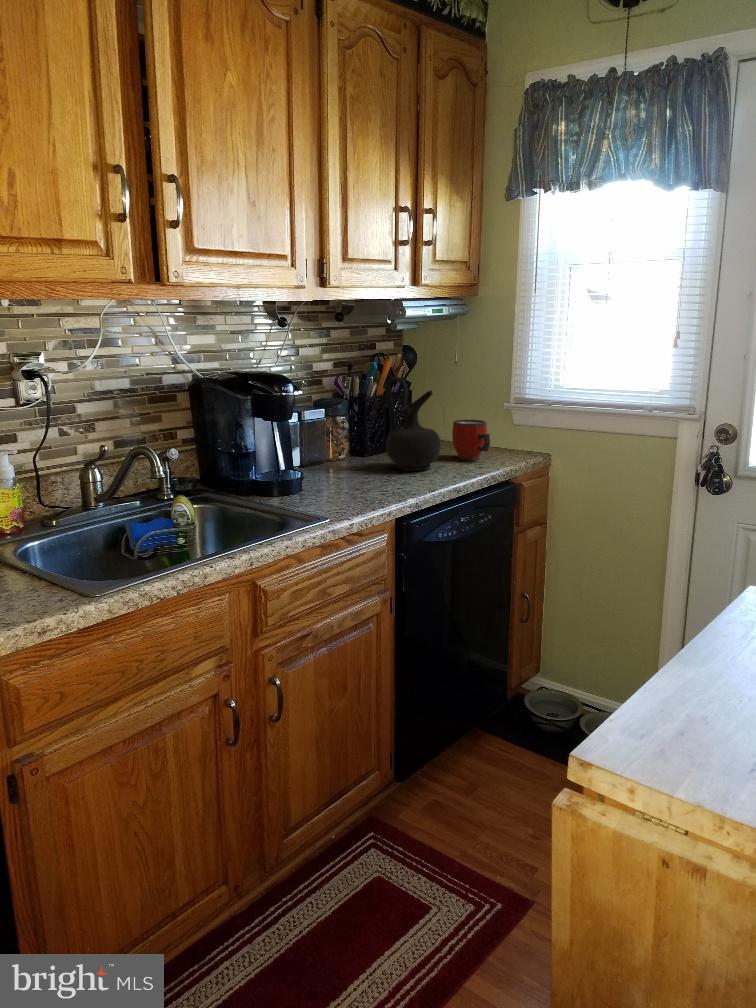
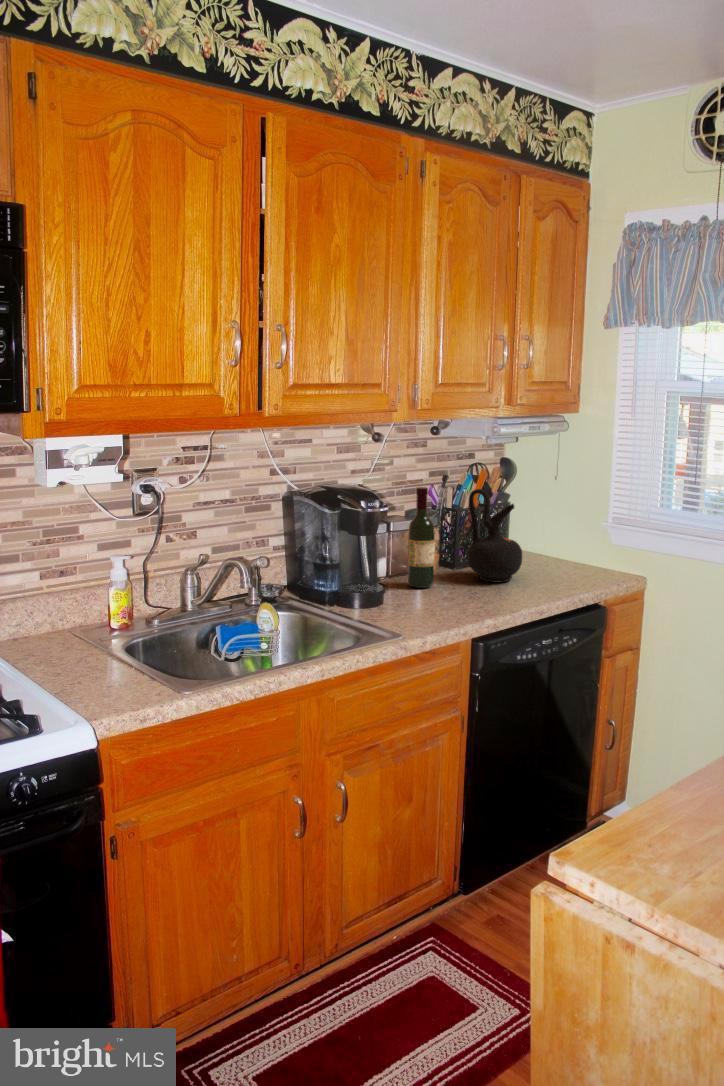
wine bottle: none [328,373,355,478] -> present [408,487,435,588]
mug: present [452,419,490,460] -> none [540,529,576,572]

